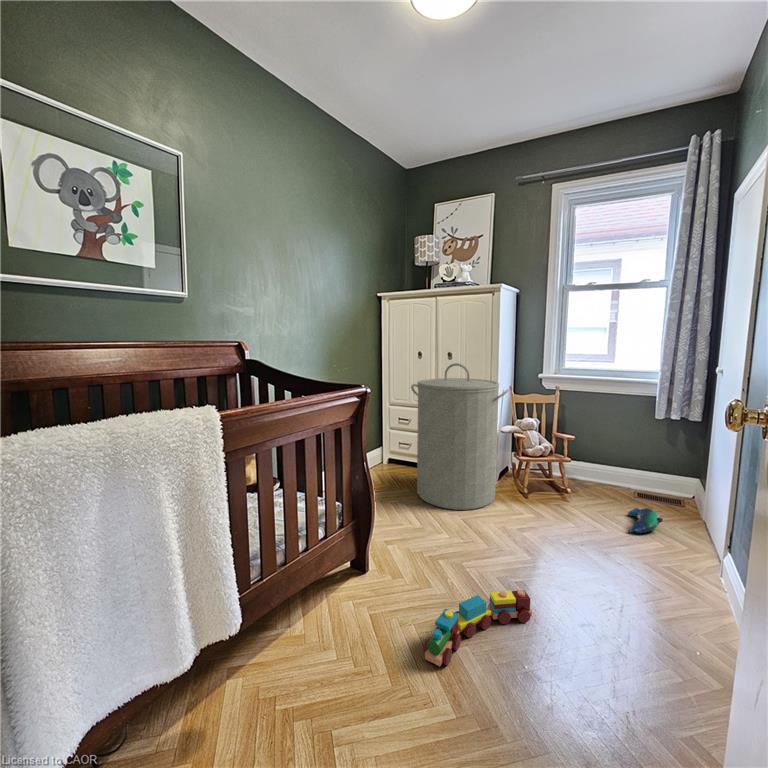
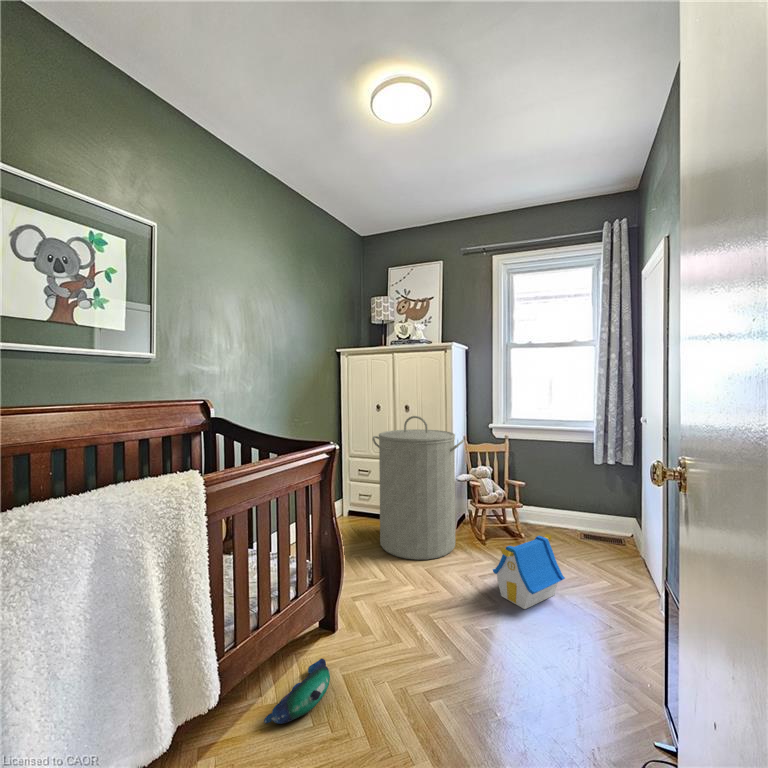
toy house: none [531,491,613,566] -> present [493,534,565,609]
plush toy: present [628,508,663,533] -> present [264,658,330,724]
toy train: present [423,590,532,666] -> none [401,636,500,722]

